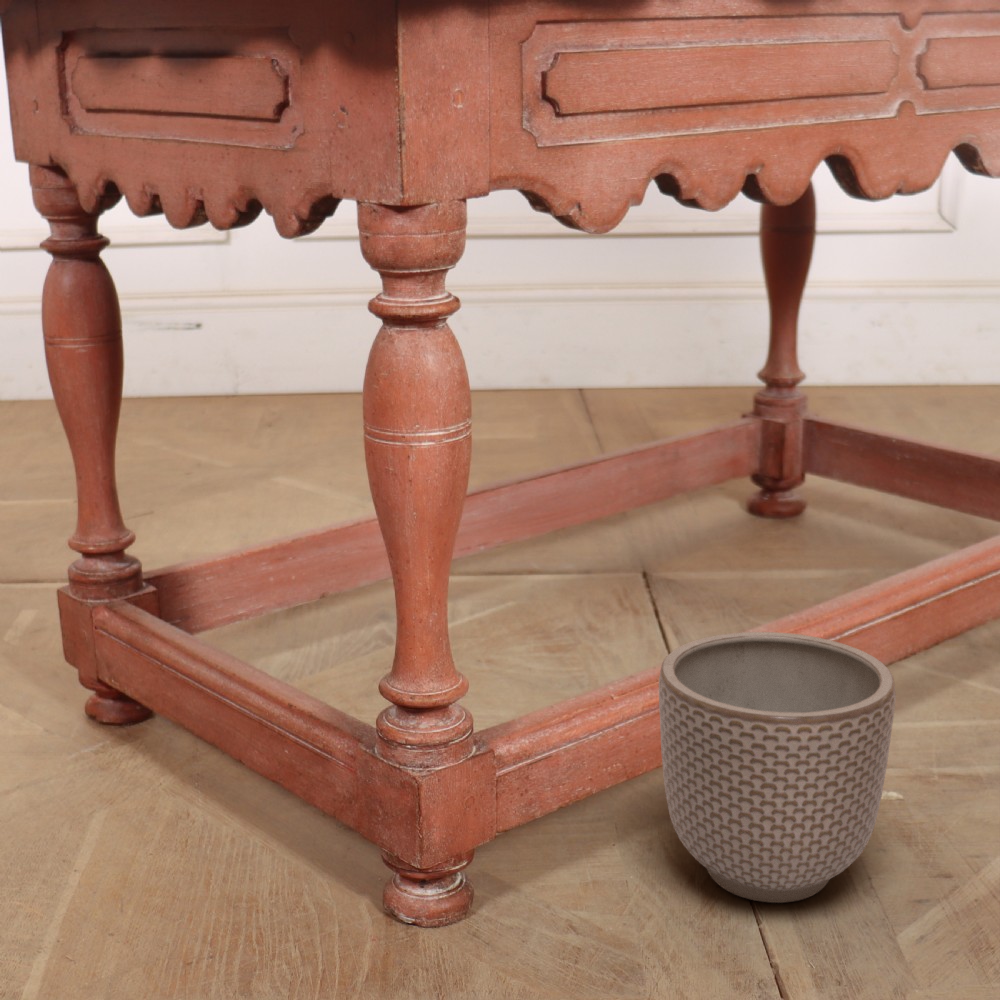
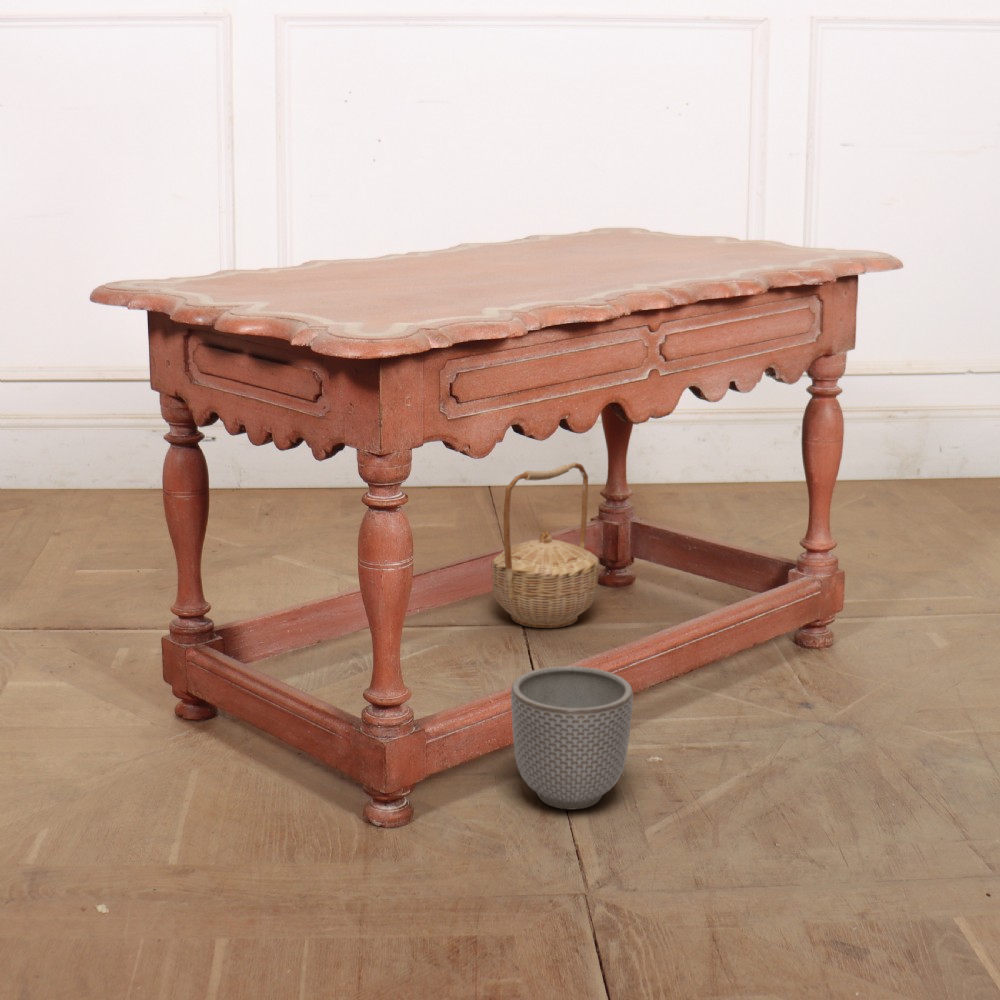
basket: none [597,319,767,577] -> present [491,463,599,628]

